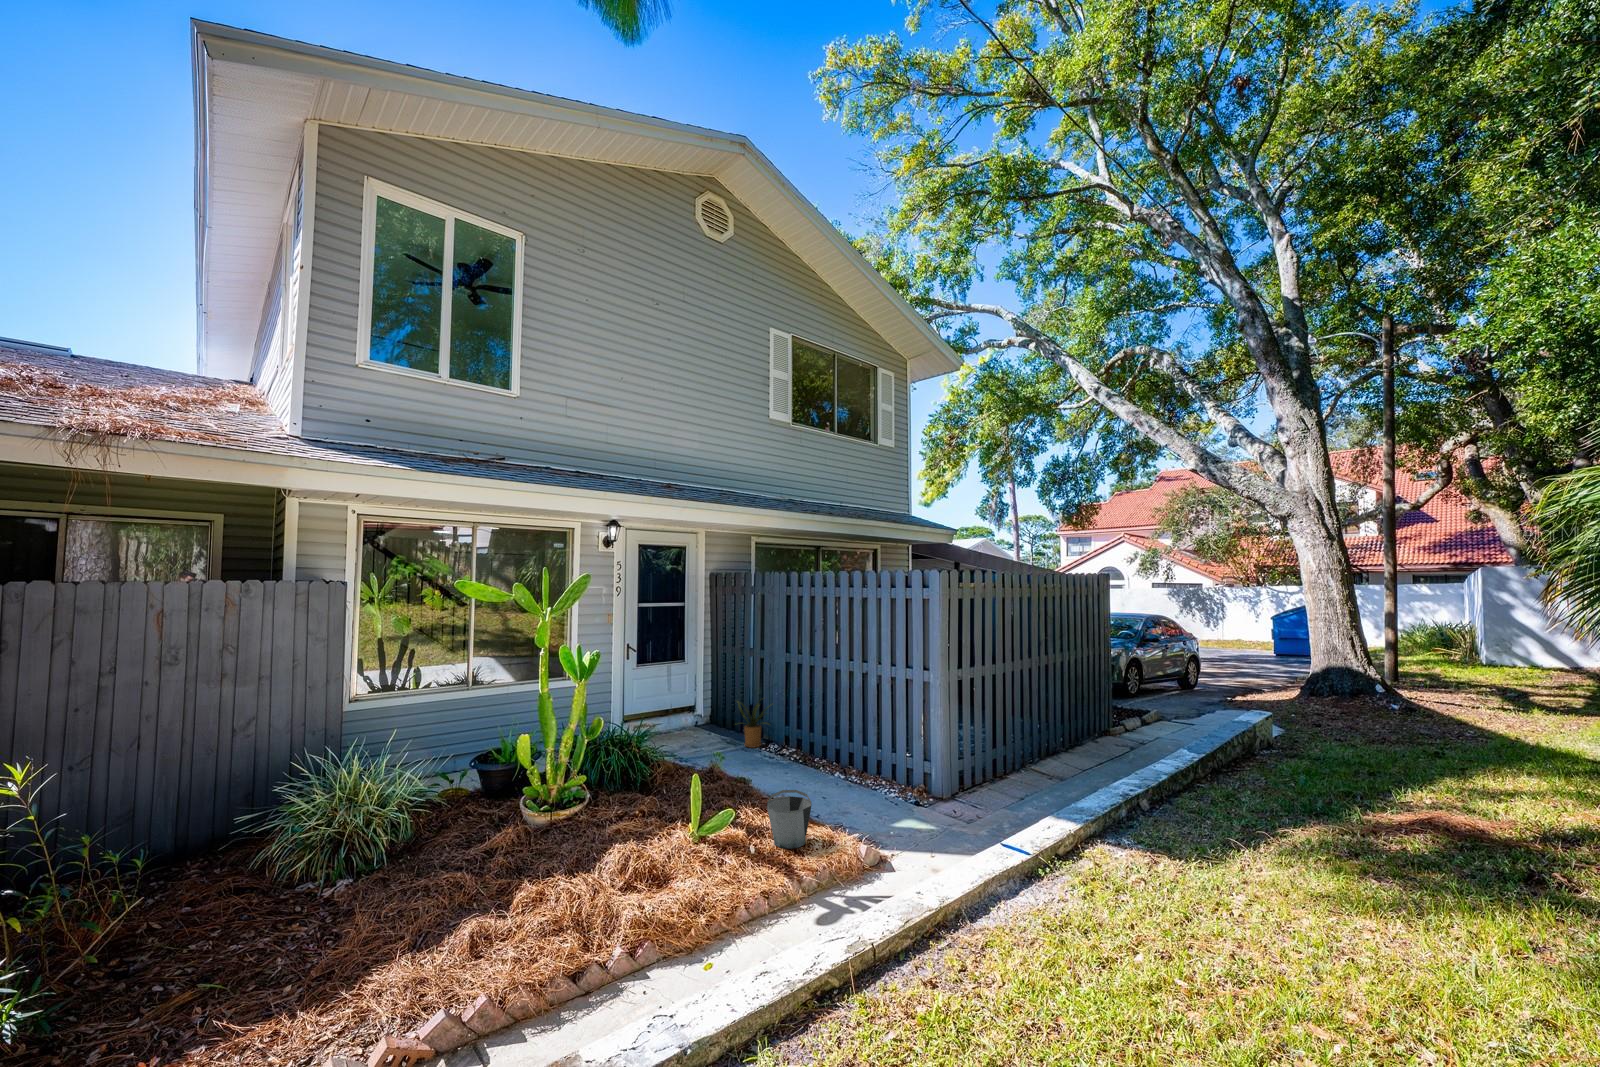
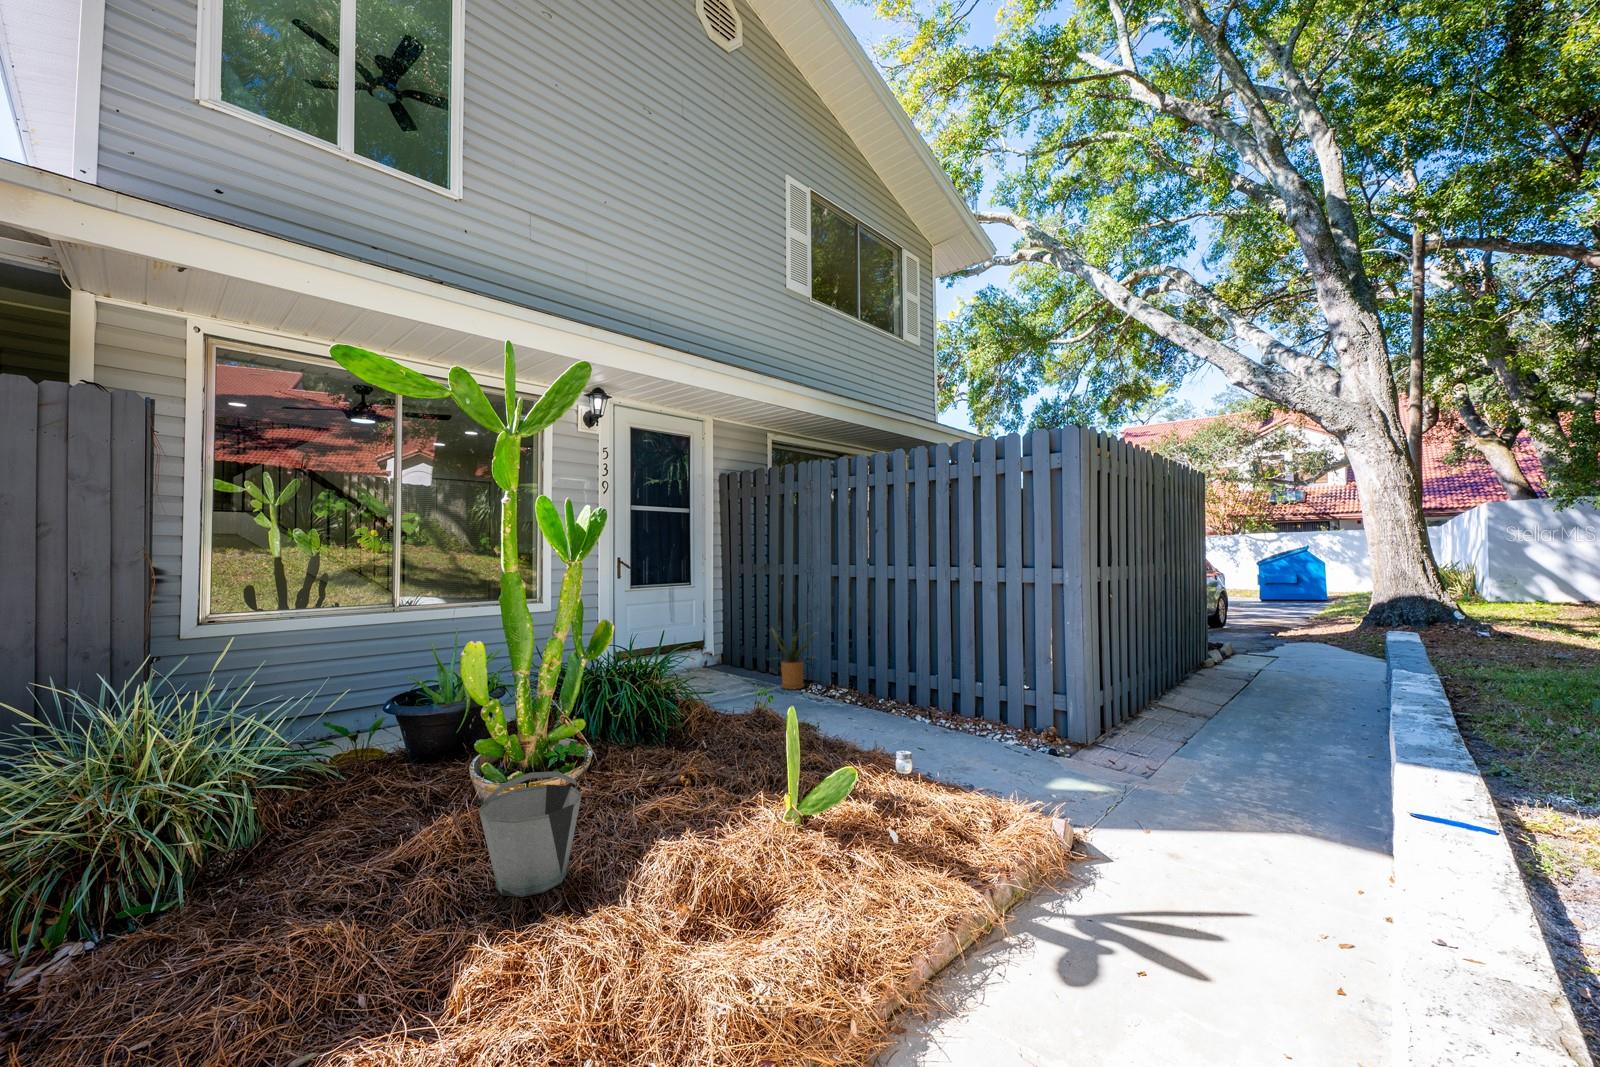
bucket: present [767,790,812,849] -> present [479,771,582,897]

